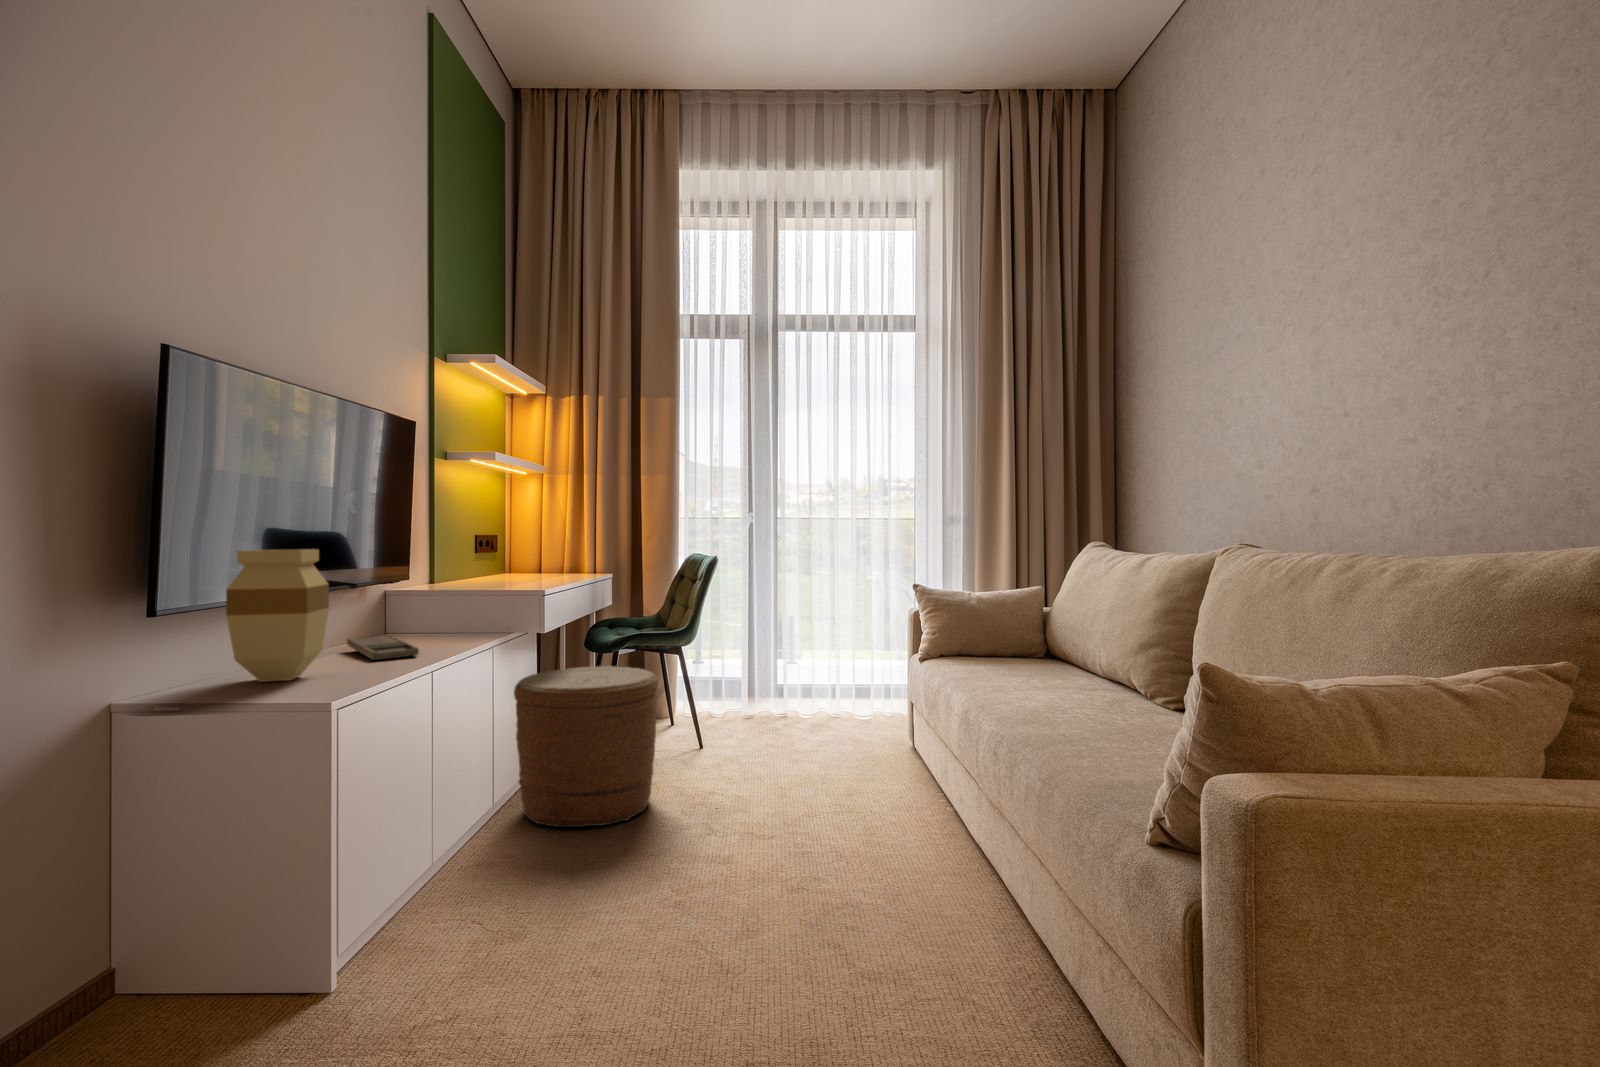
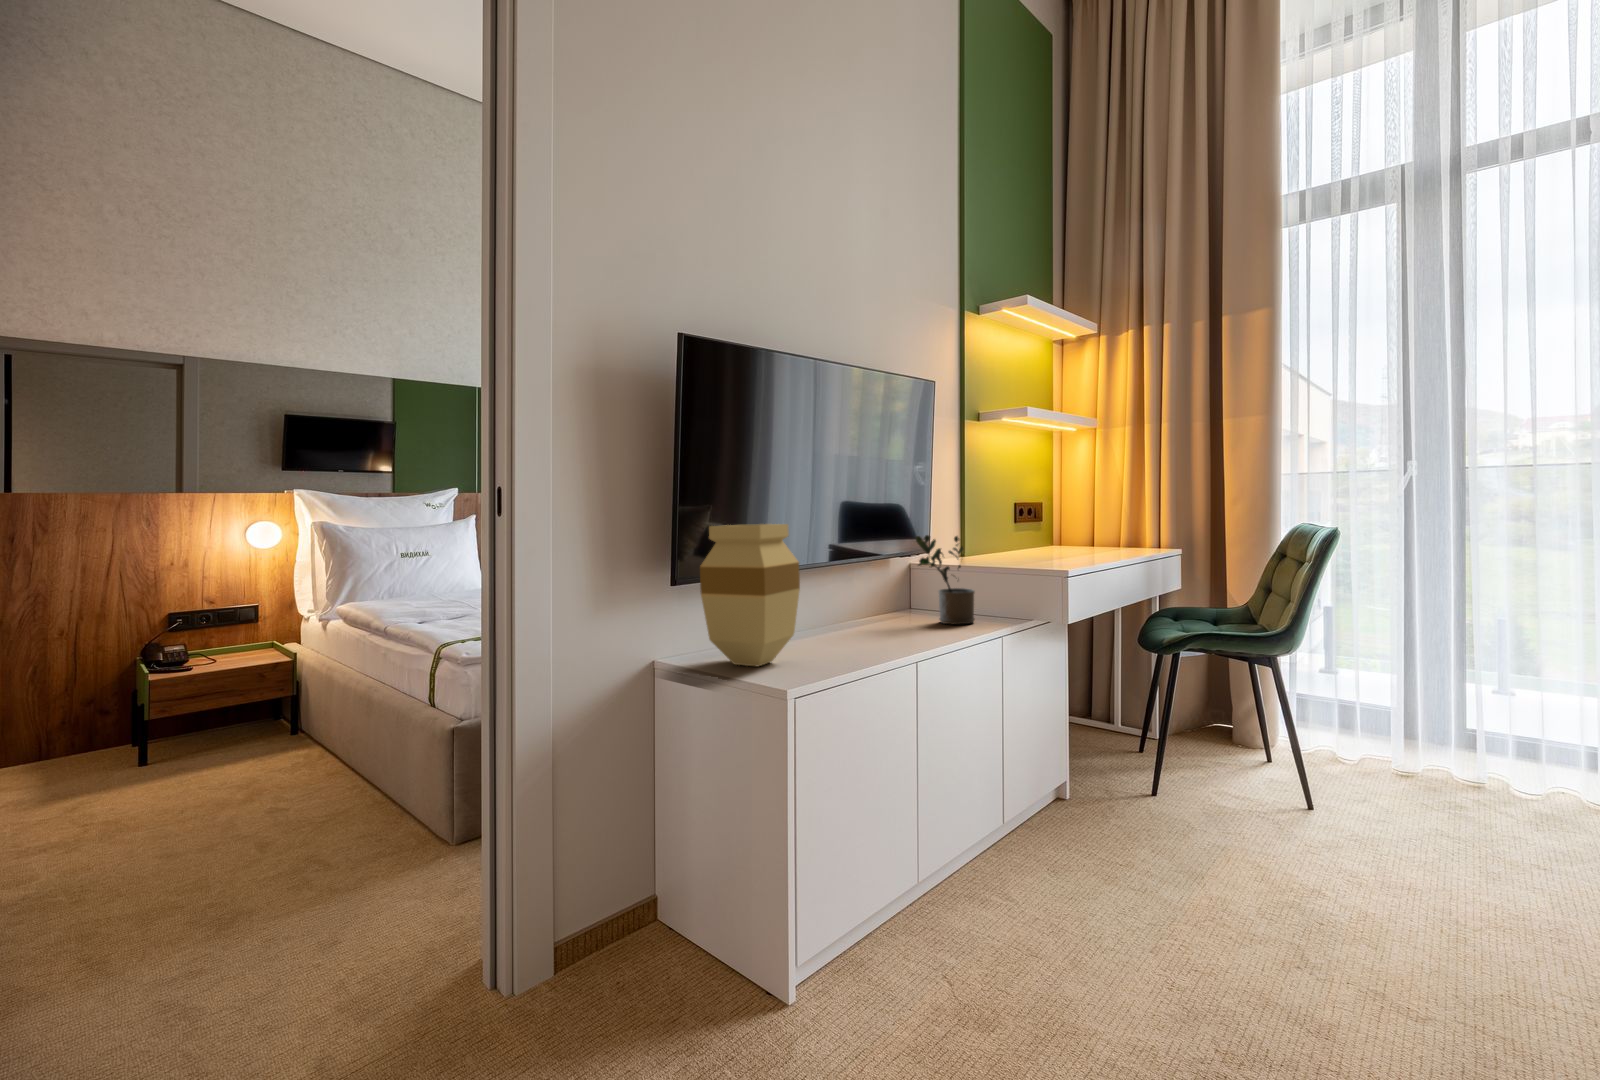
potted plant: none [409,561,464,639] -> present [916,535,975,624]
tray: present [347,635,419,660] -> none [848,616,904,647]
woven basket: present [514,666,658,827] -> none [1026,672,1228,900]

